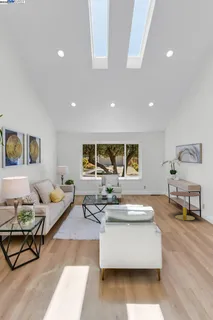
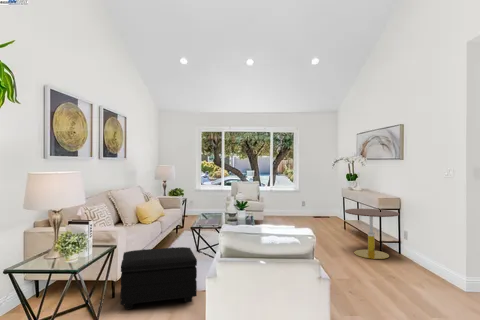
footstool: none [49,216,91,251] -> present [120,247,197,310]

